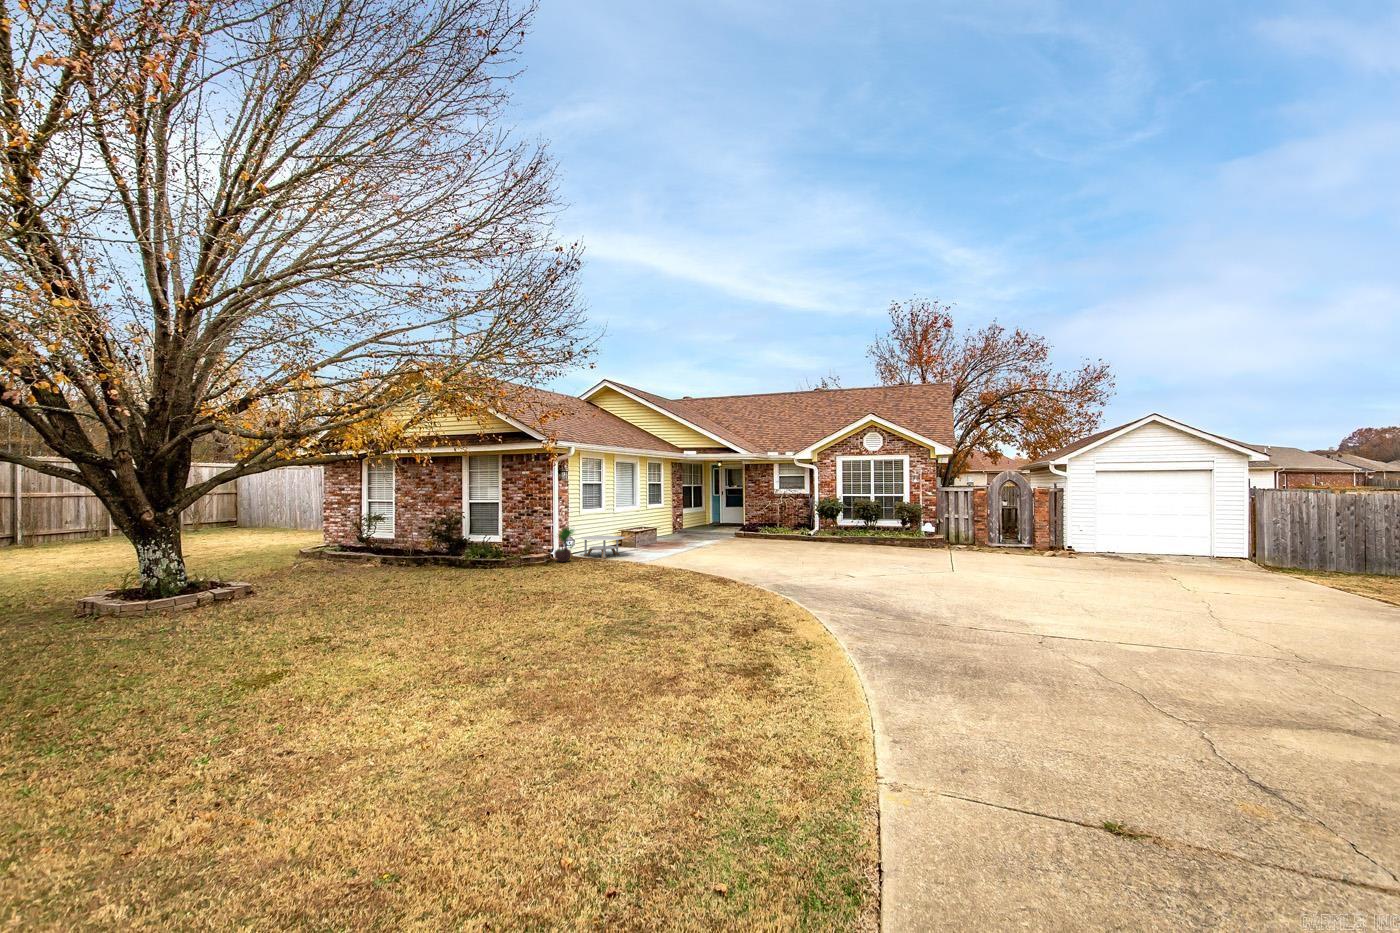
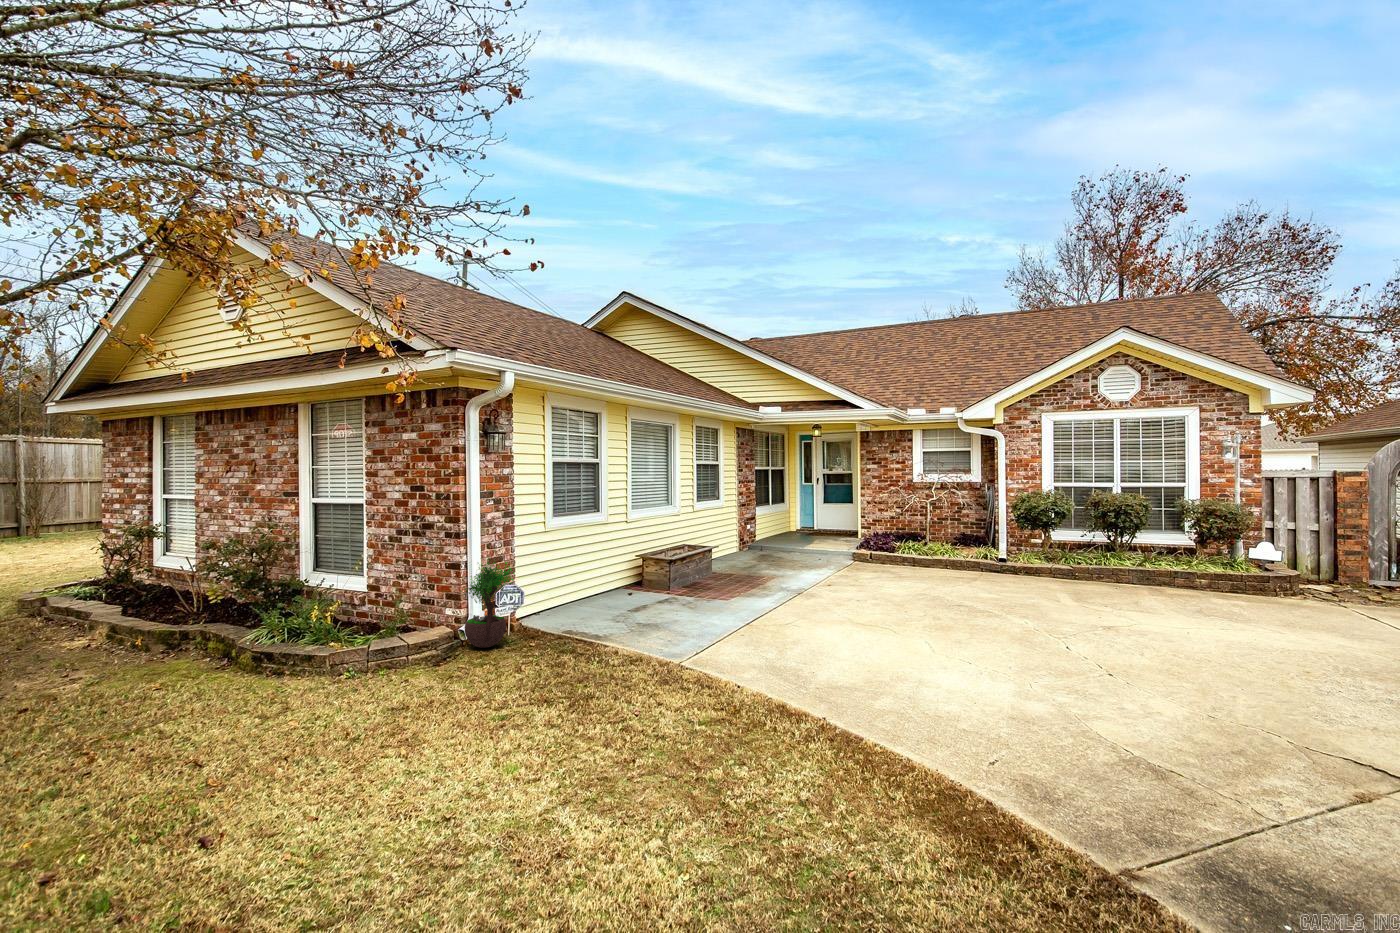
round table: present [580,536,625,559] -> none [539,573,639,633]

